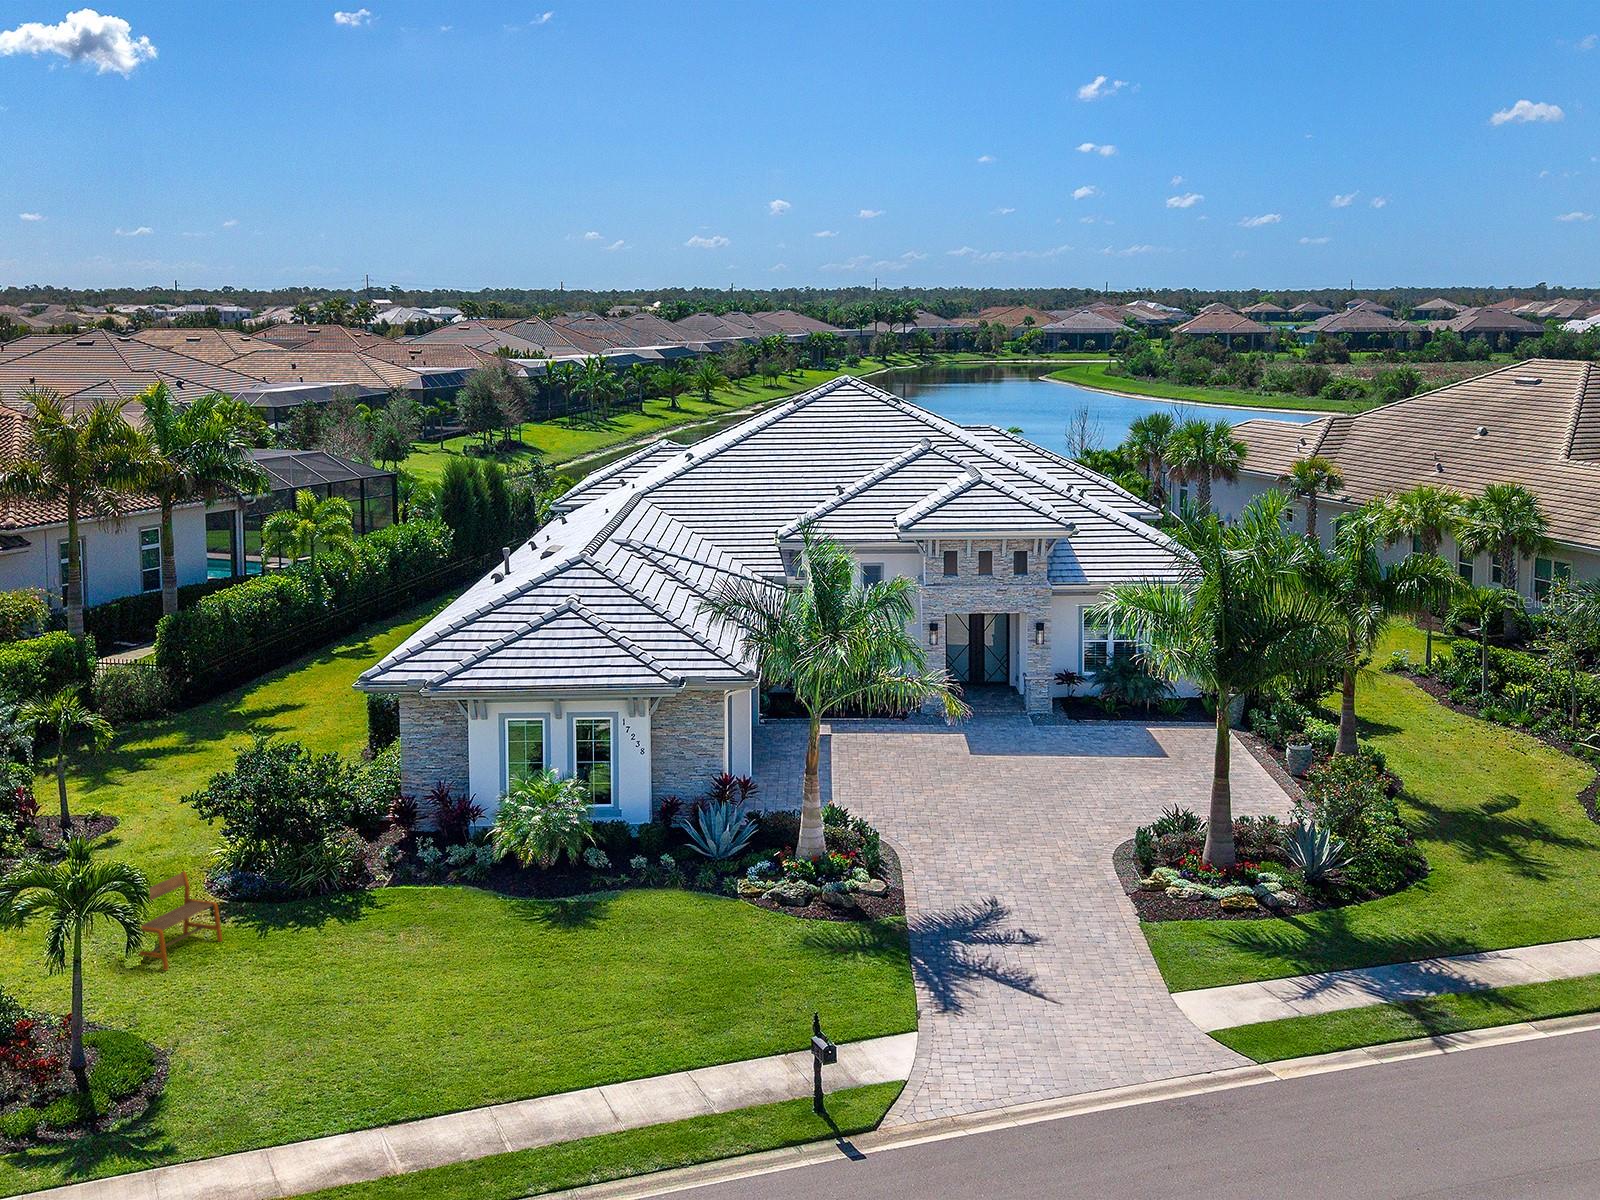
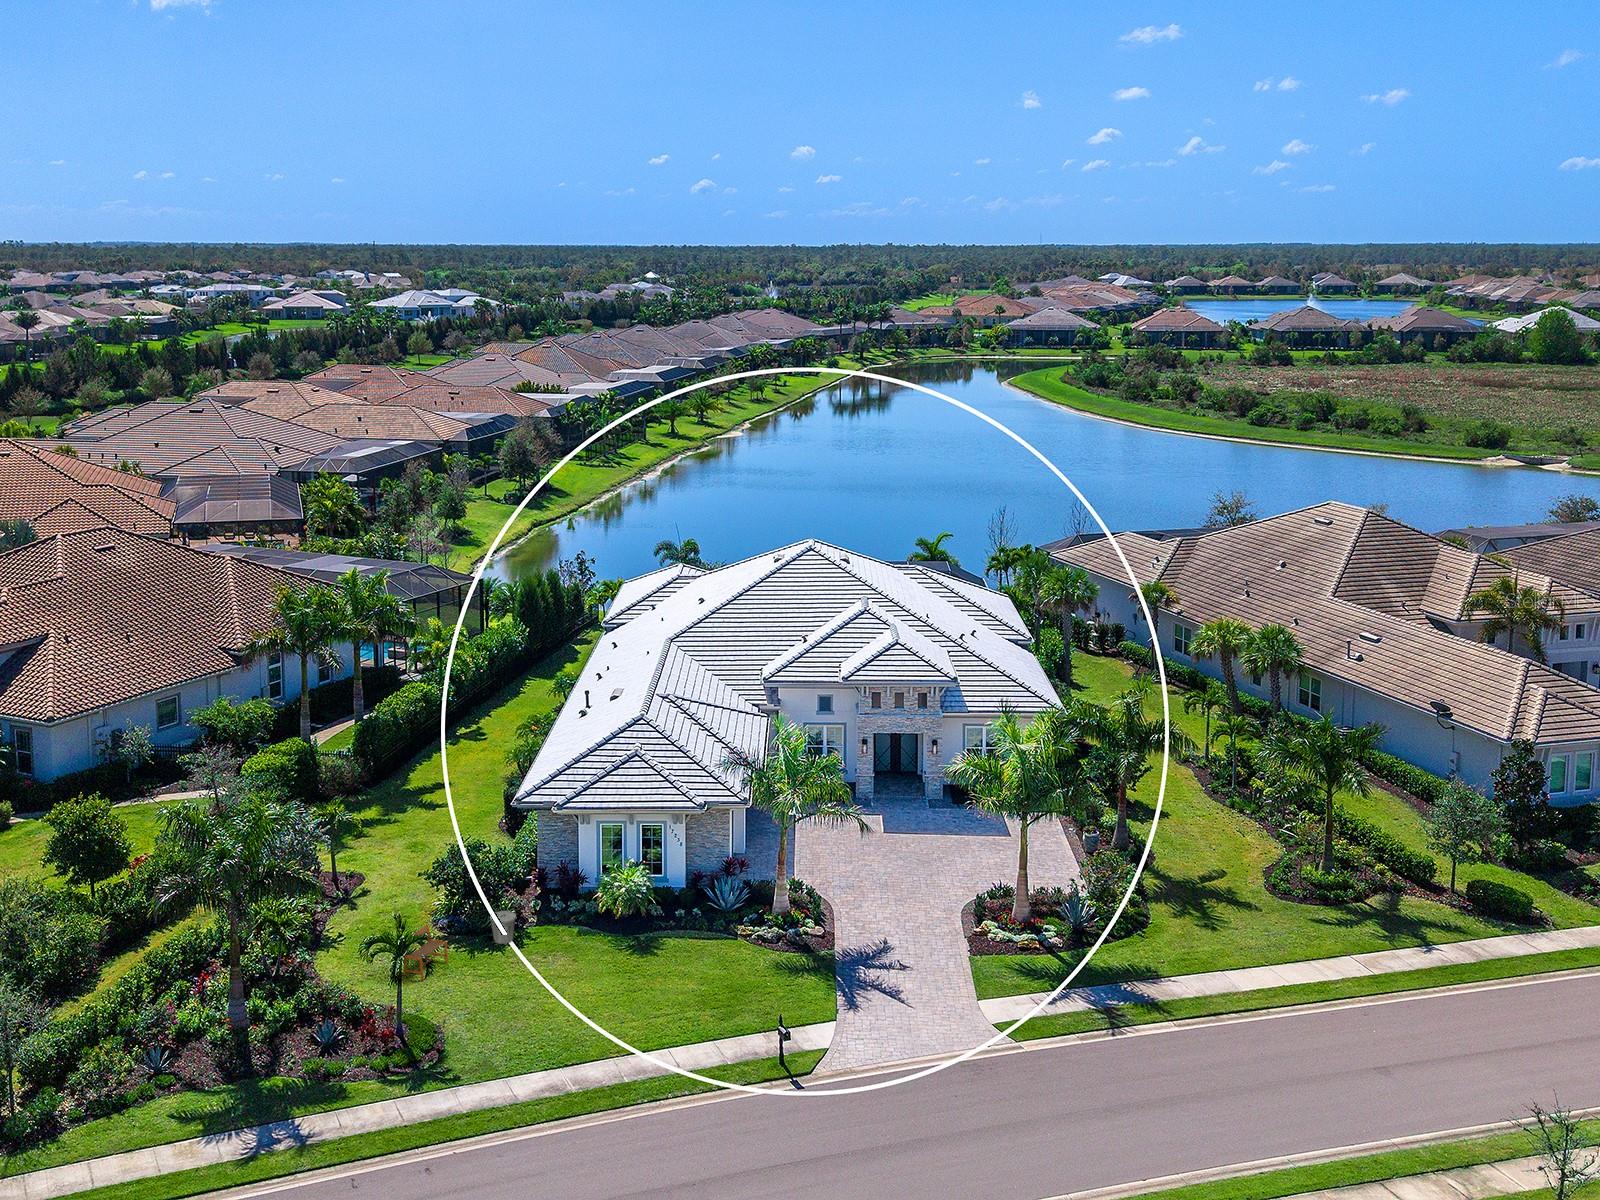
trash can: none [305,855,352,911] -> present [490,911,516,944]

